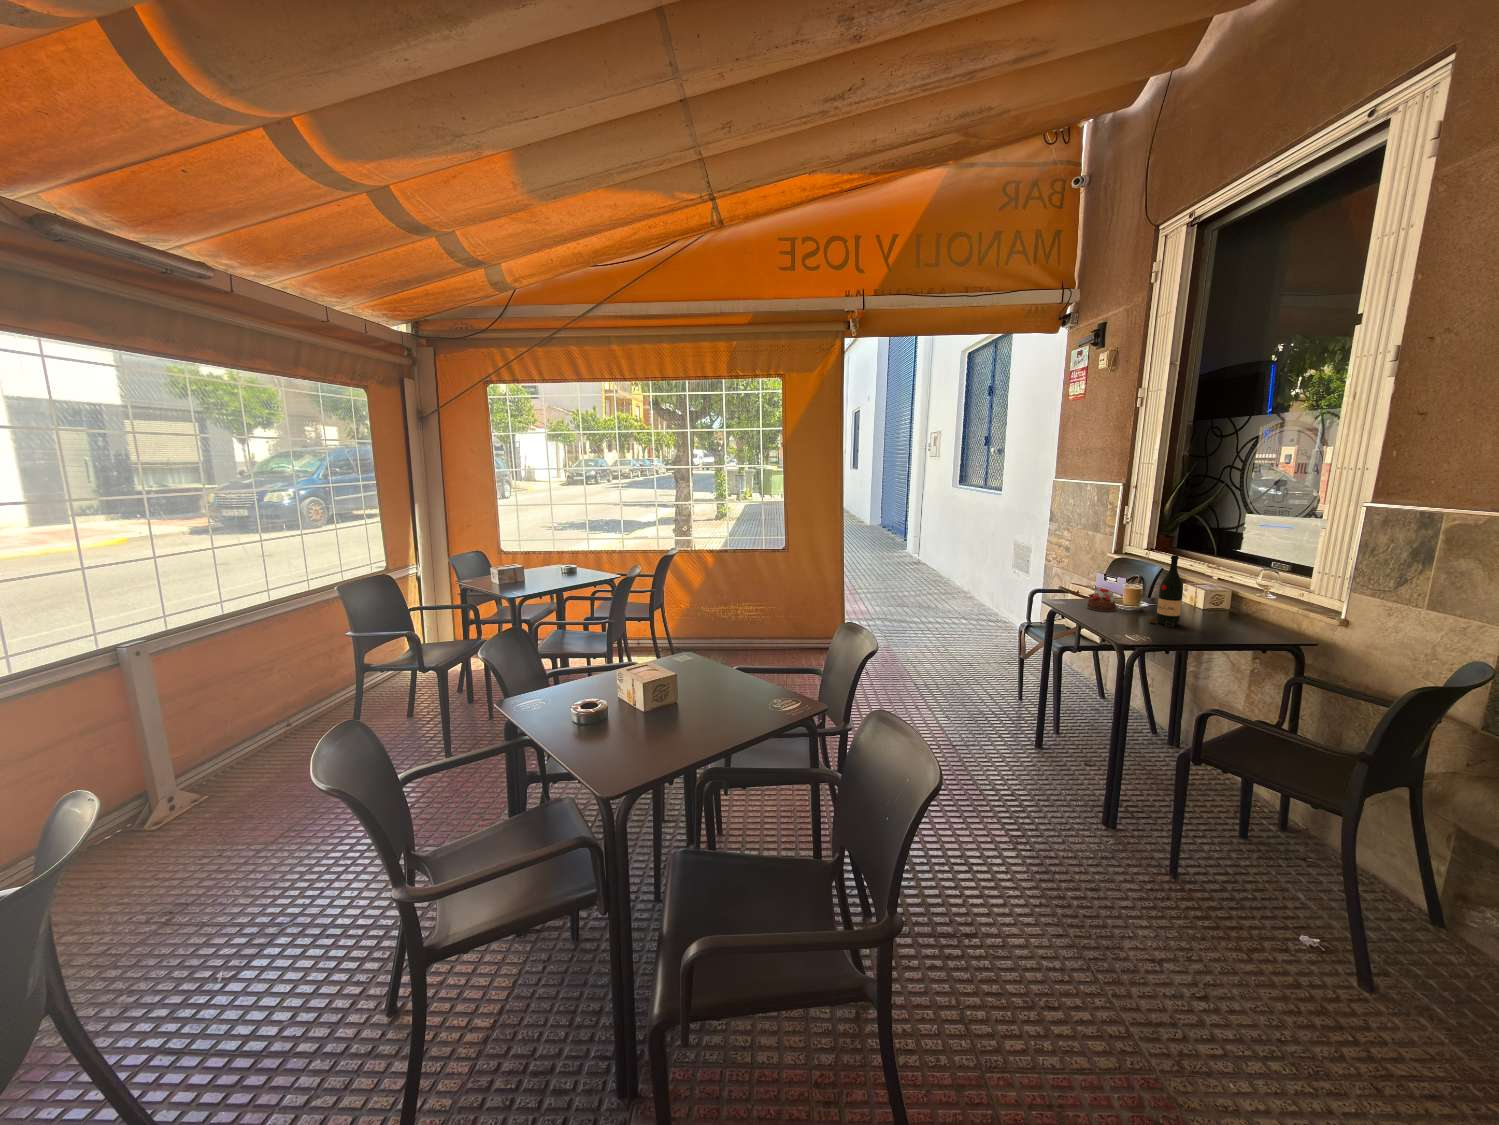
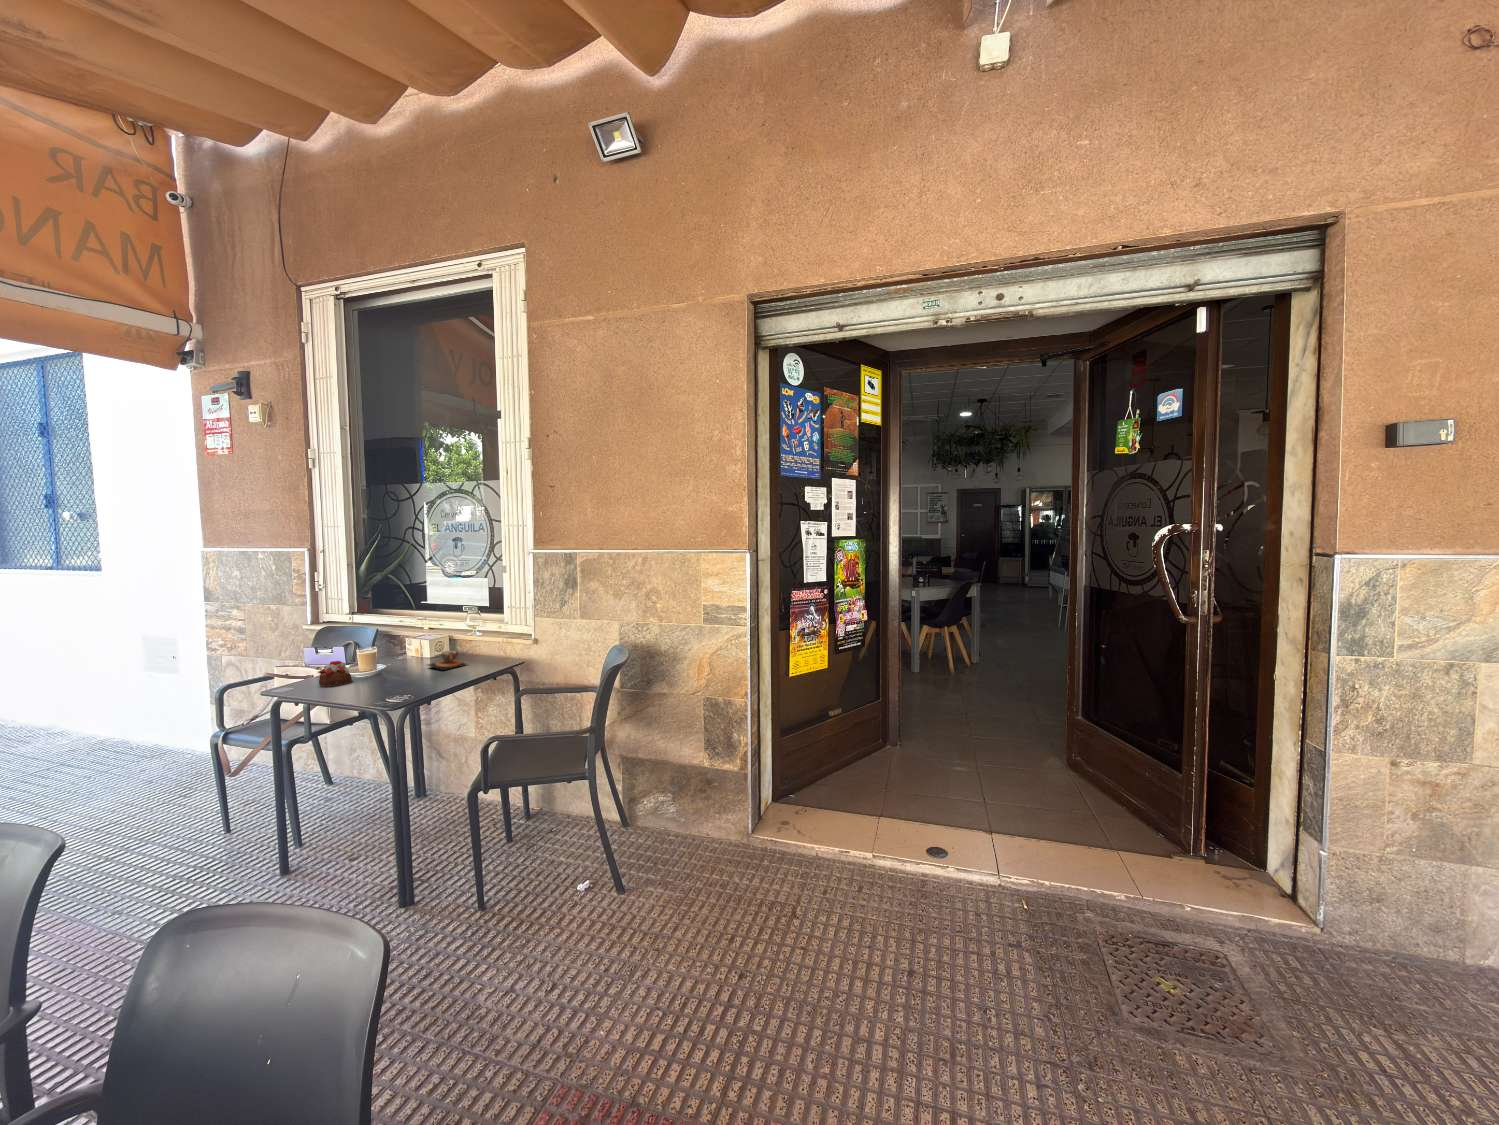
wine bottle: present [1149,555,1183,627] -> none [394,612,421,682]
teacup: none [1192,606,1244,627] -> present [428,651,467,670]

